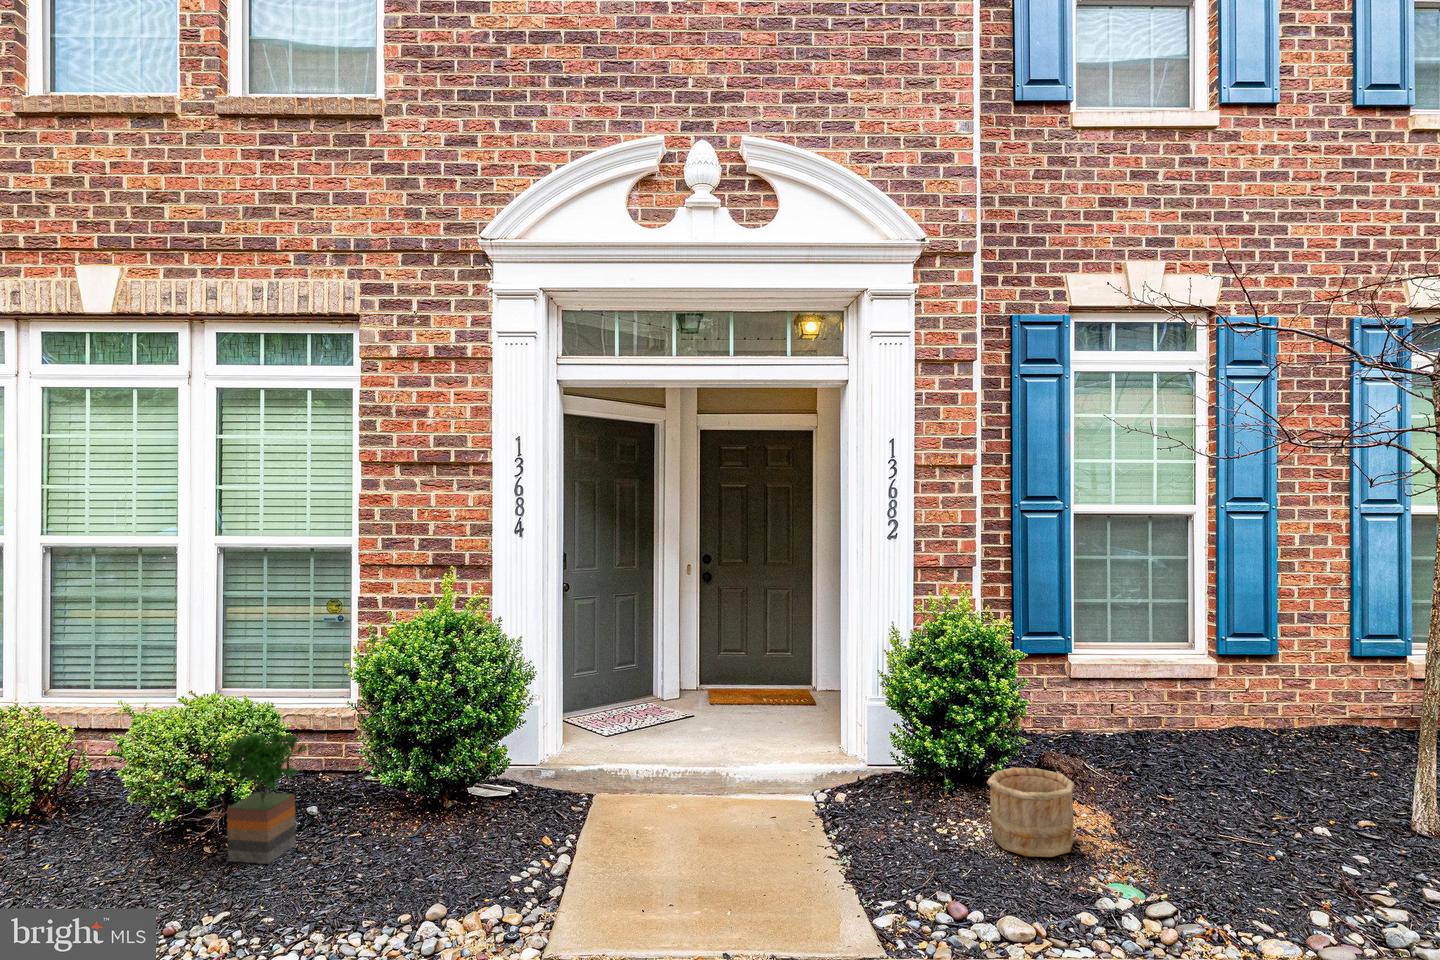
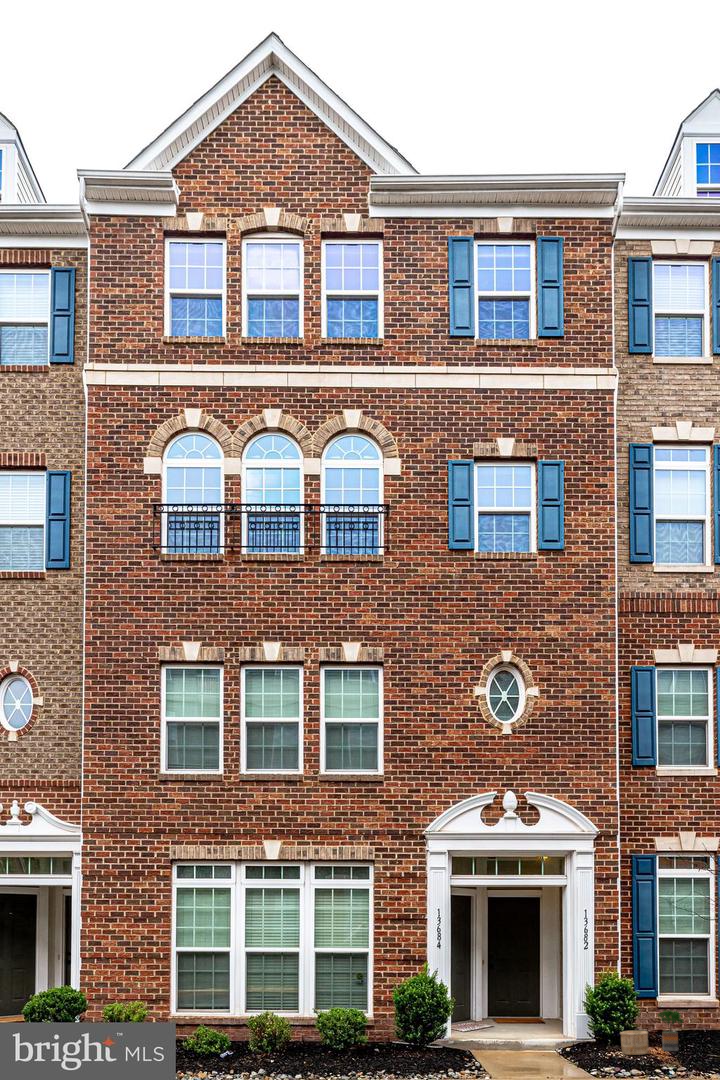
potted tree: present [225,733,307,864] -> present [658,1010,684,1051]

